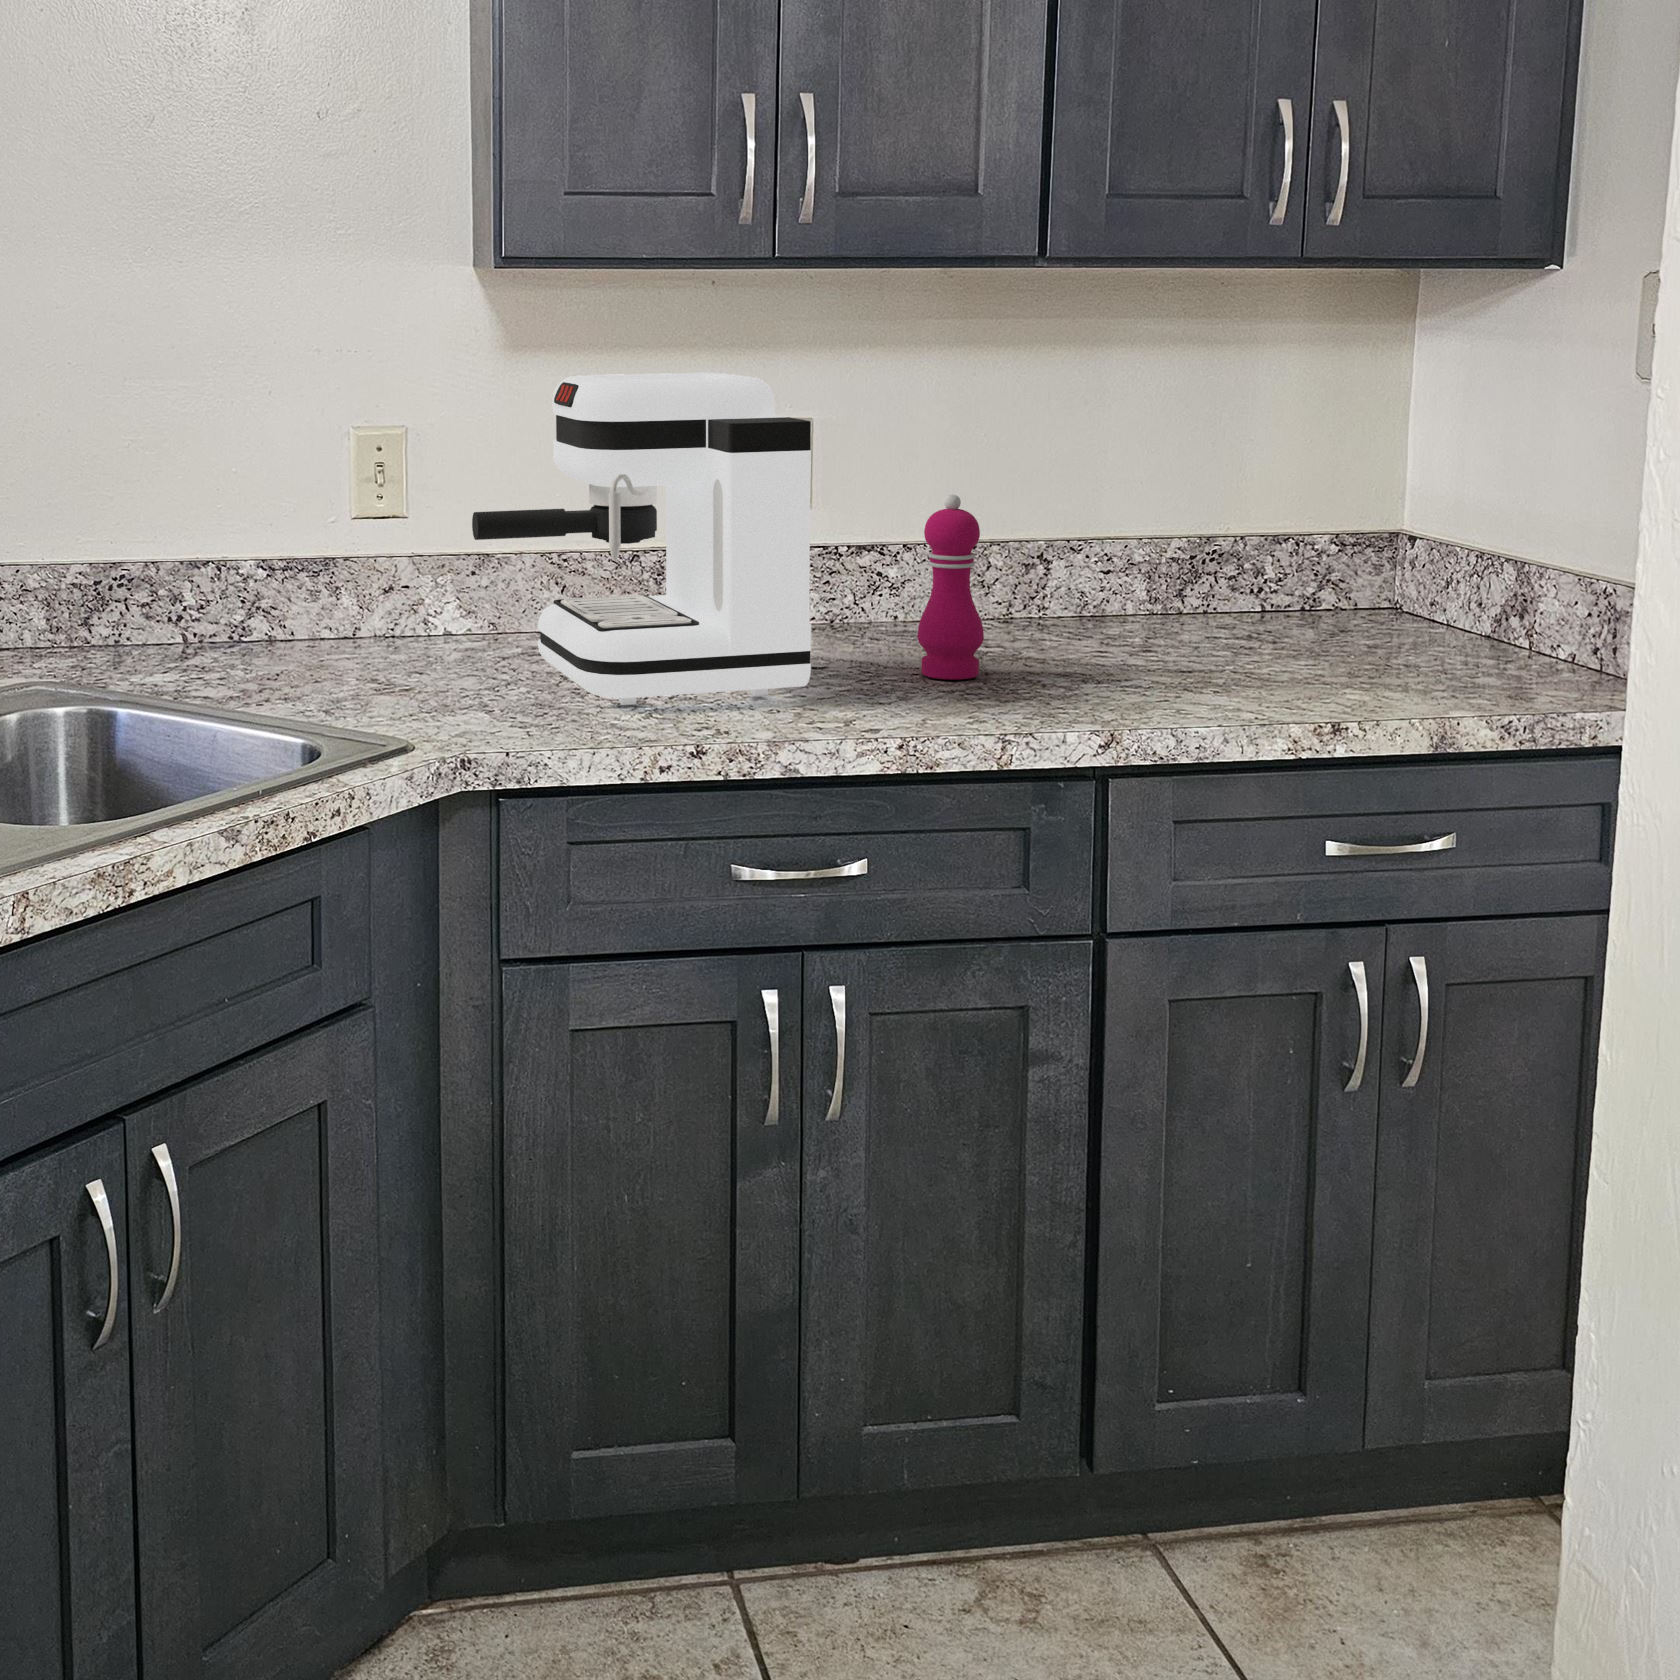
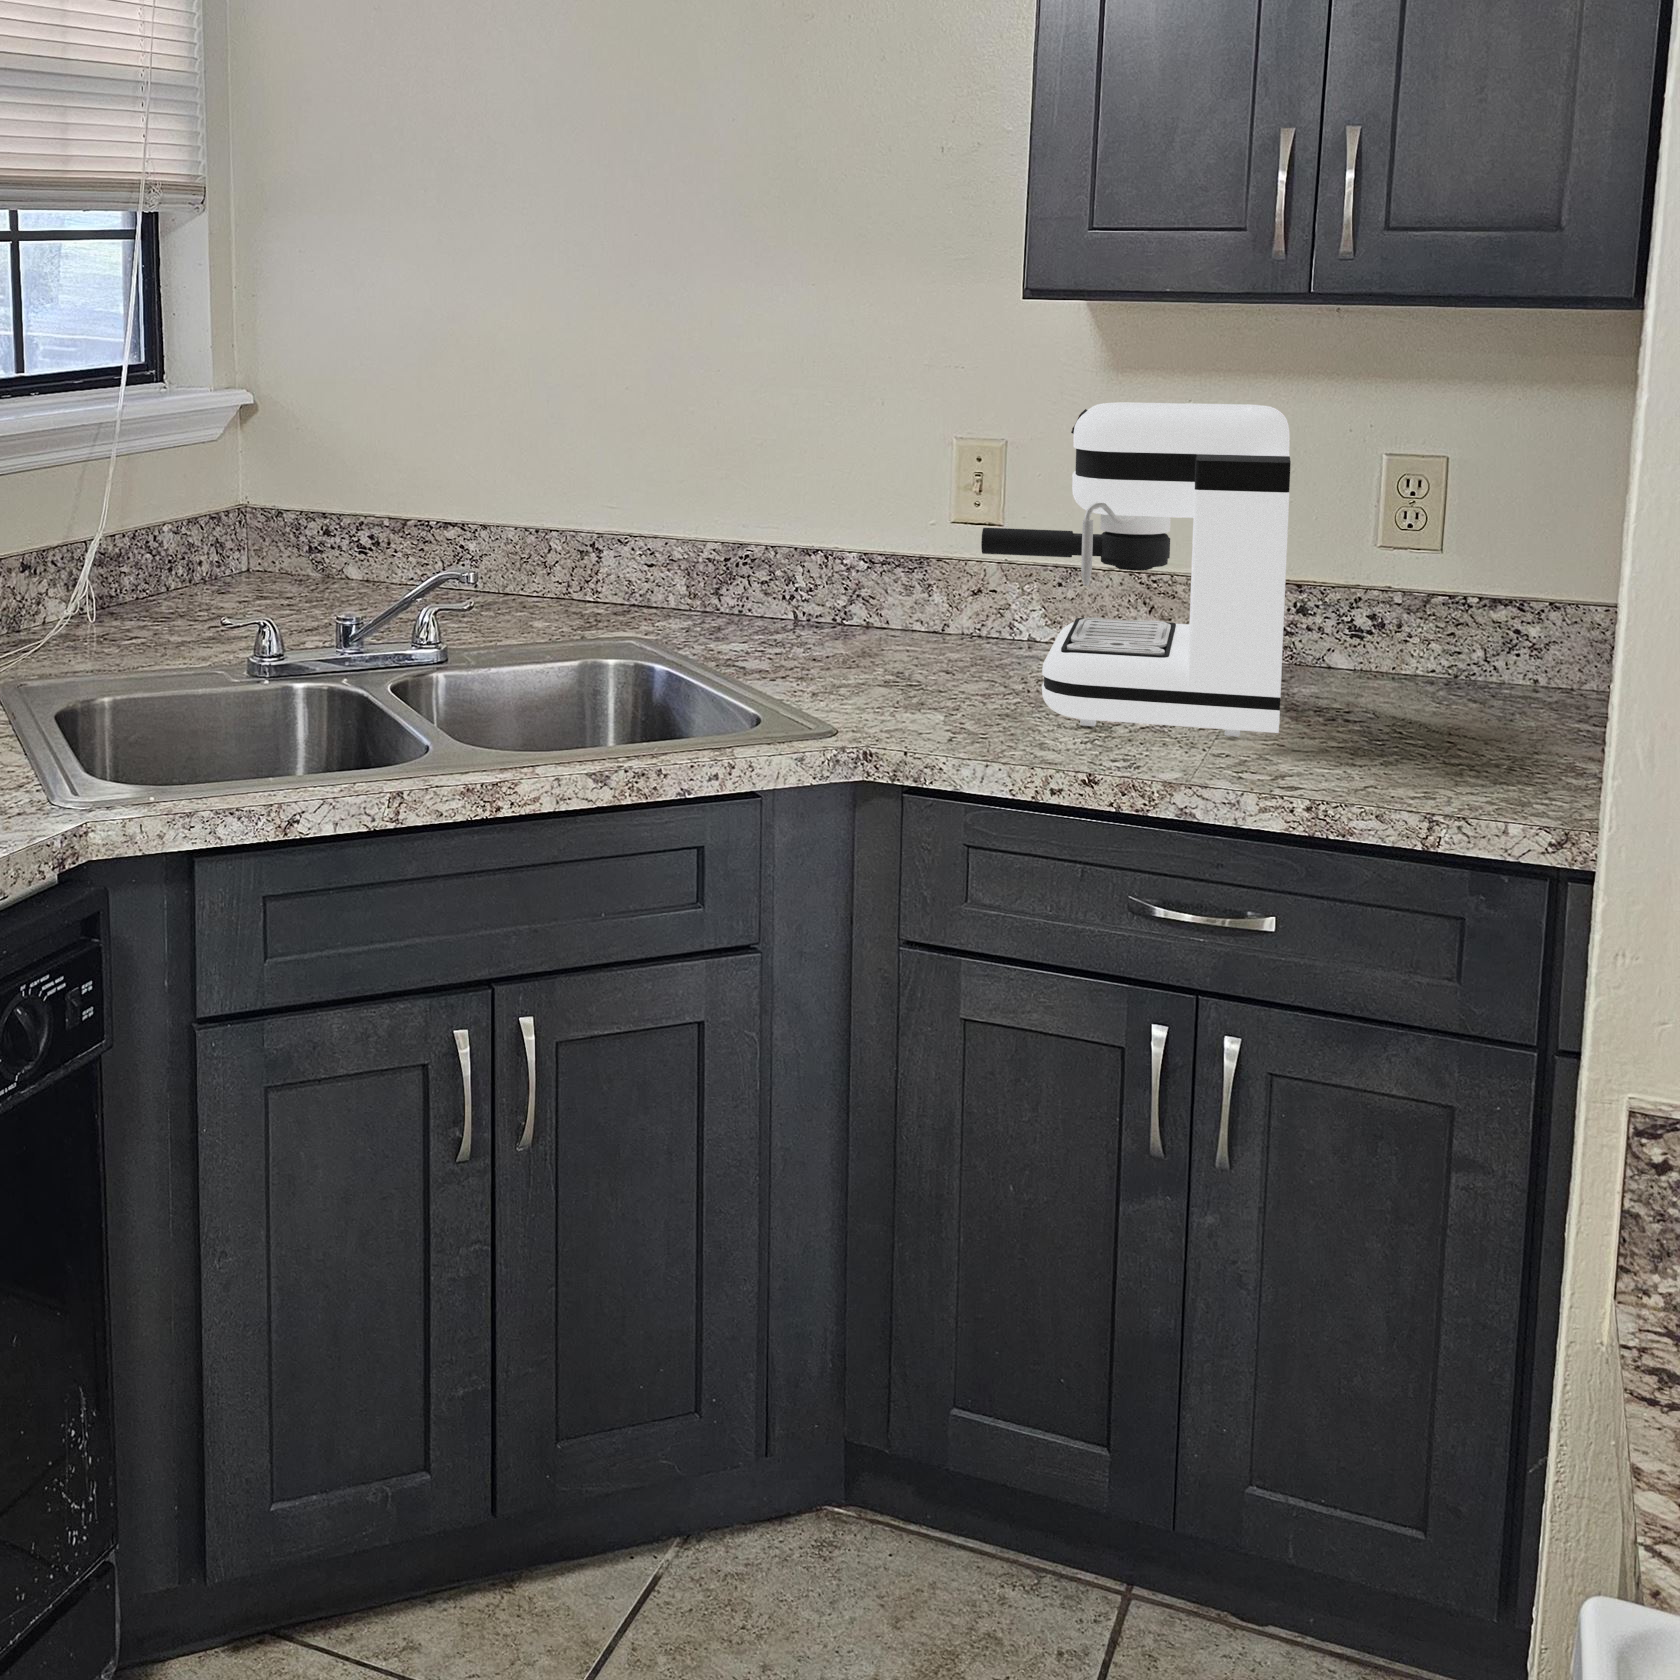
pepper mill: present [917,494,984,680] -> none [1449,550,1529,751]

